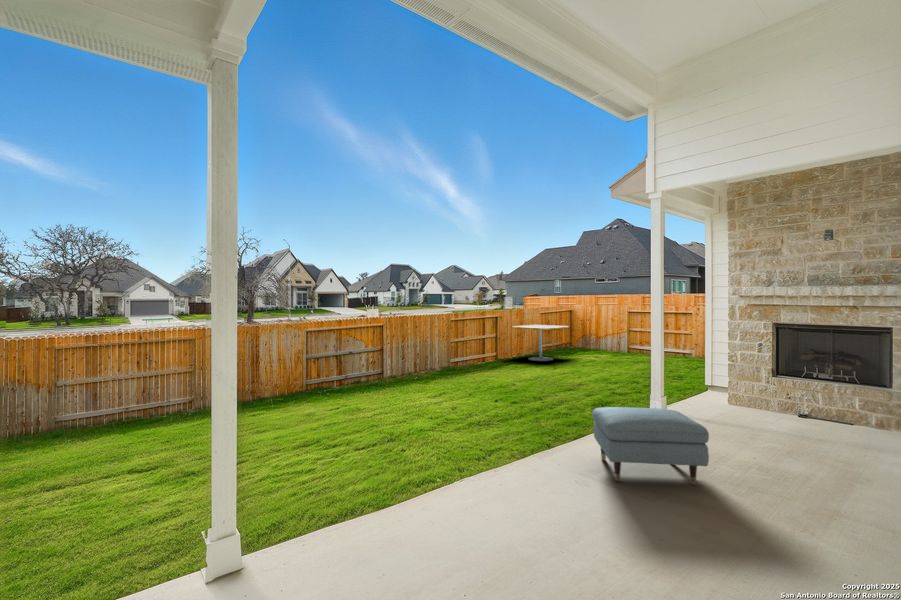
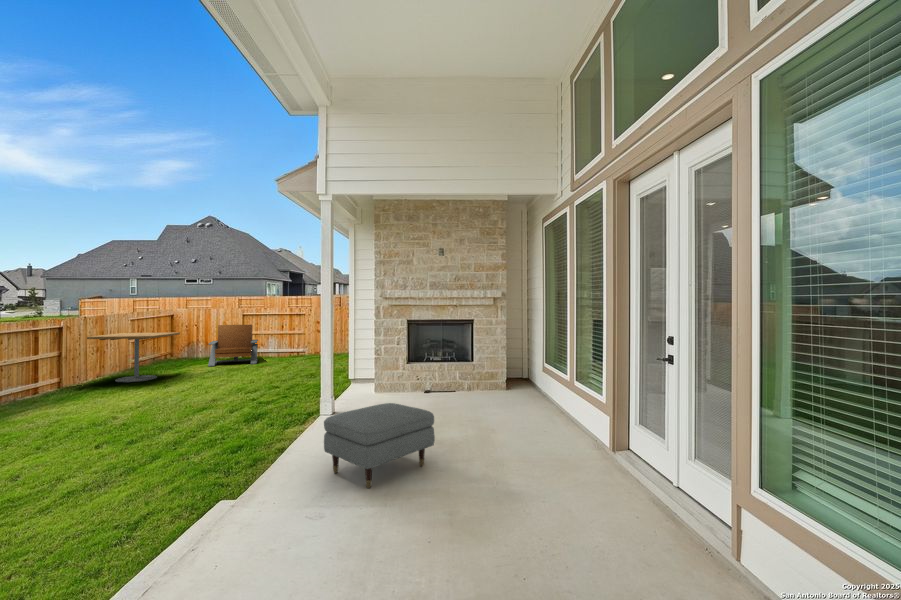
lounge chair: none [595,321,640,359] -> present [208,325,258,366]

